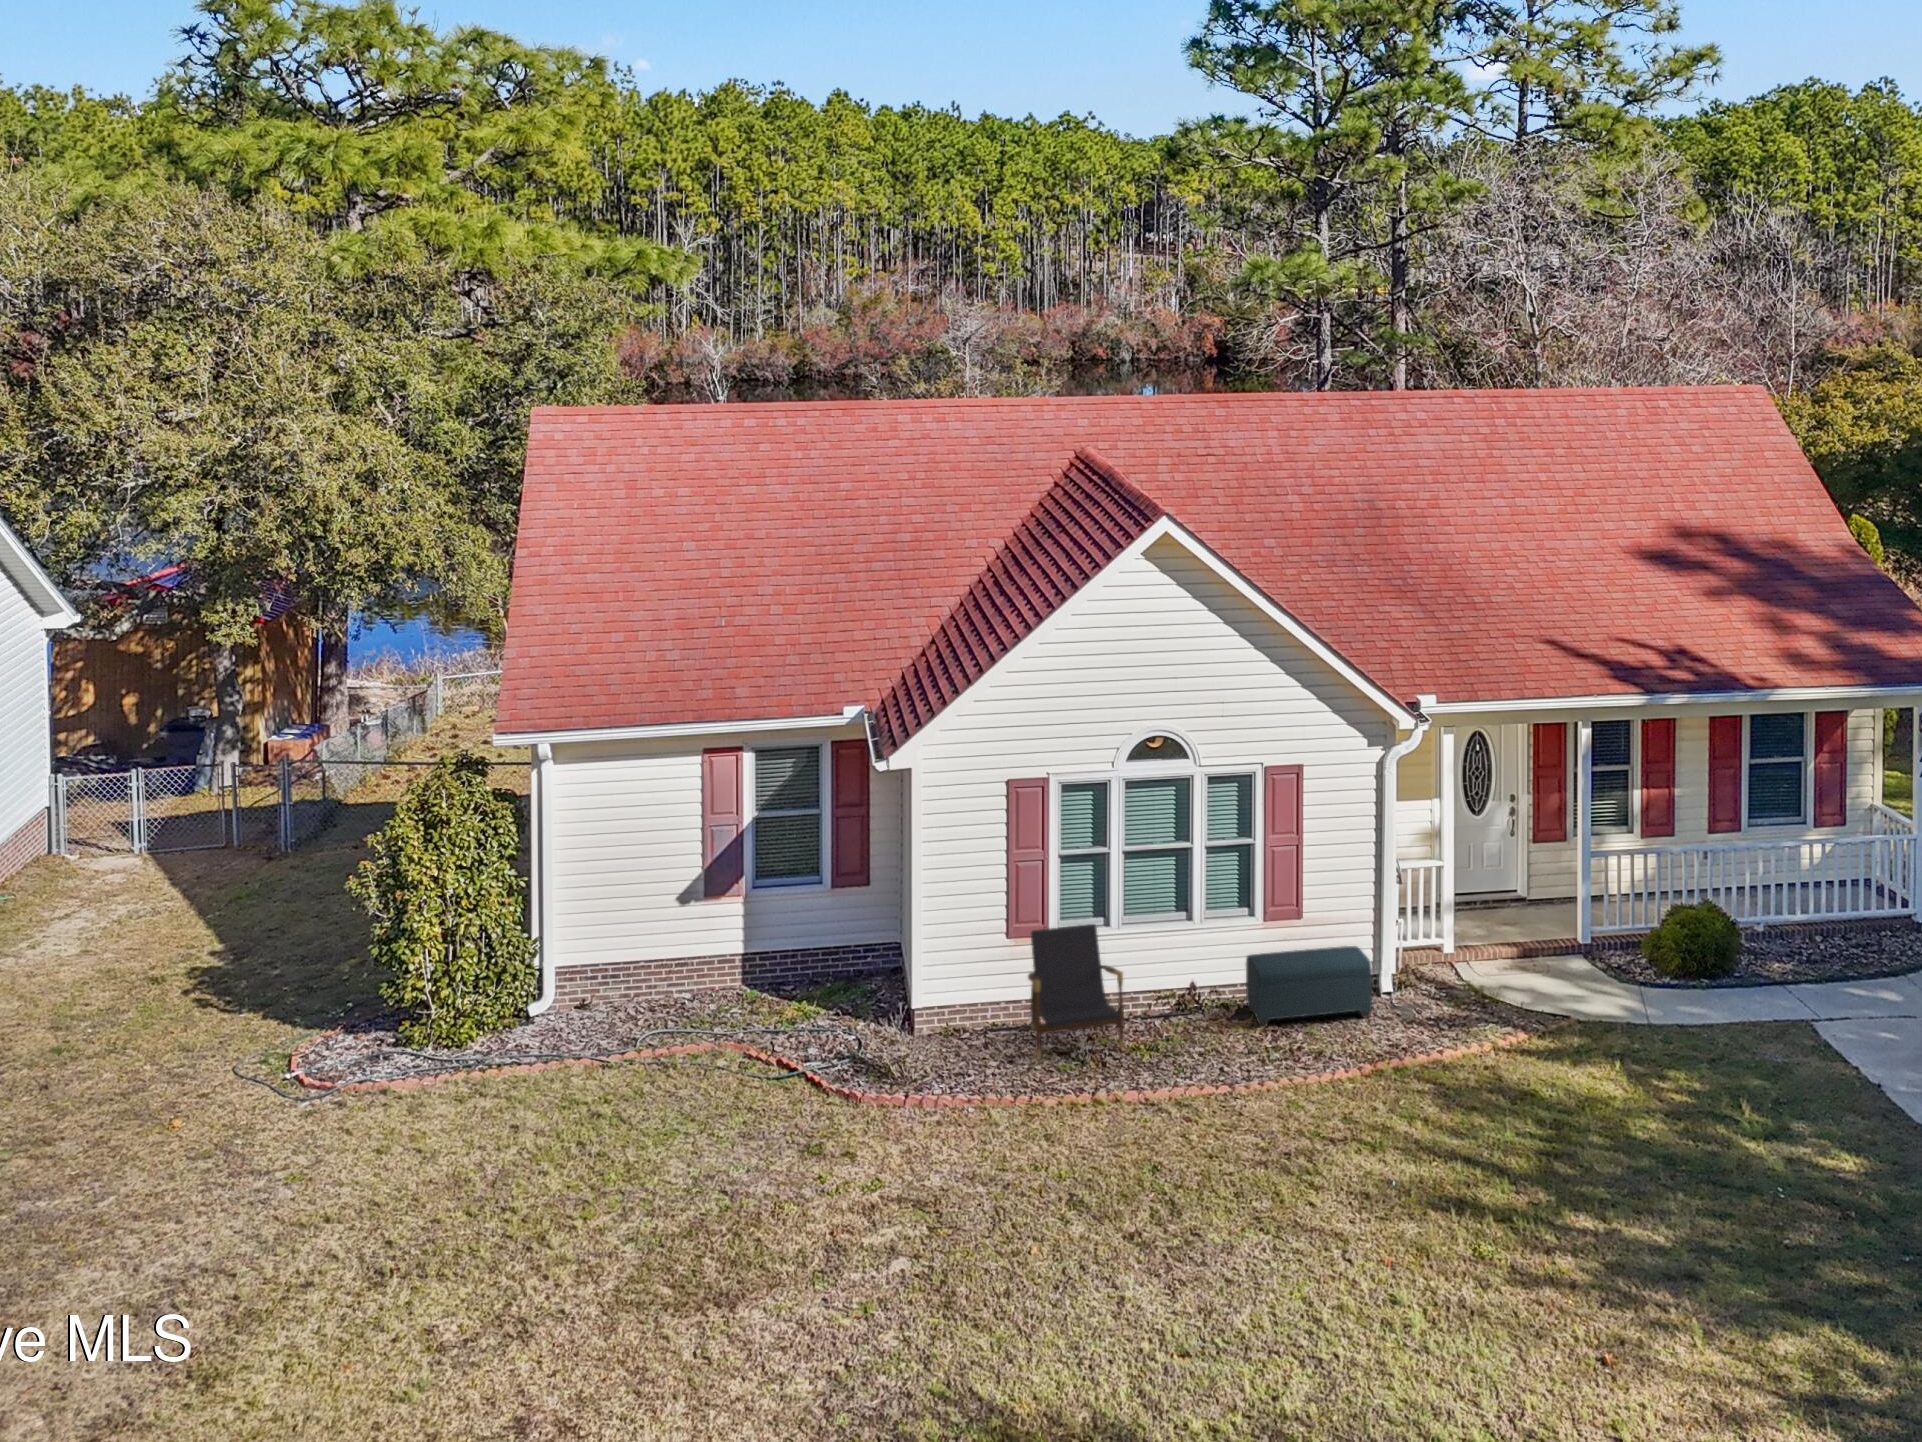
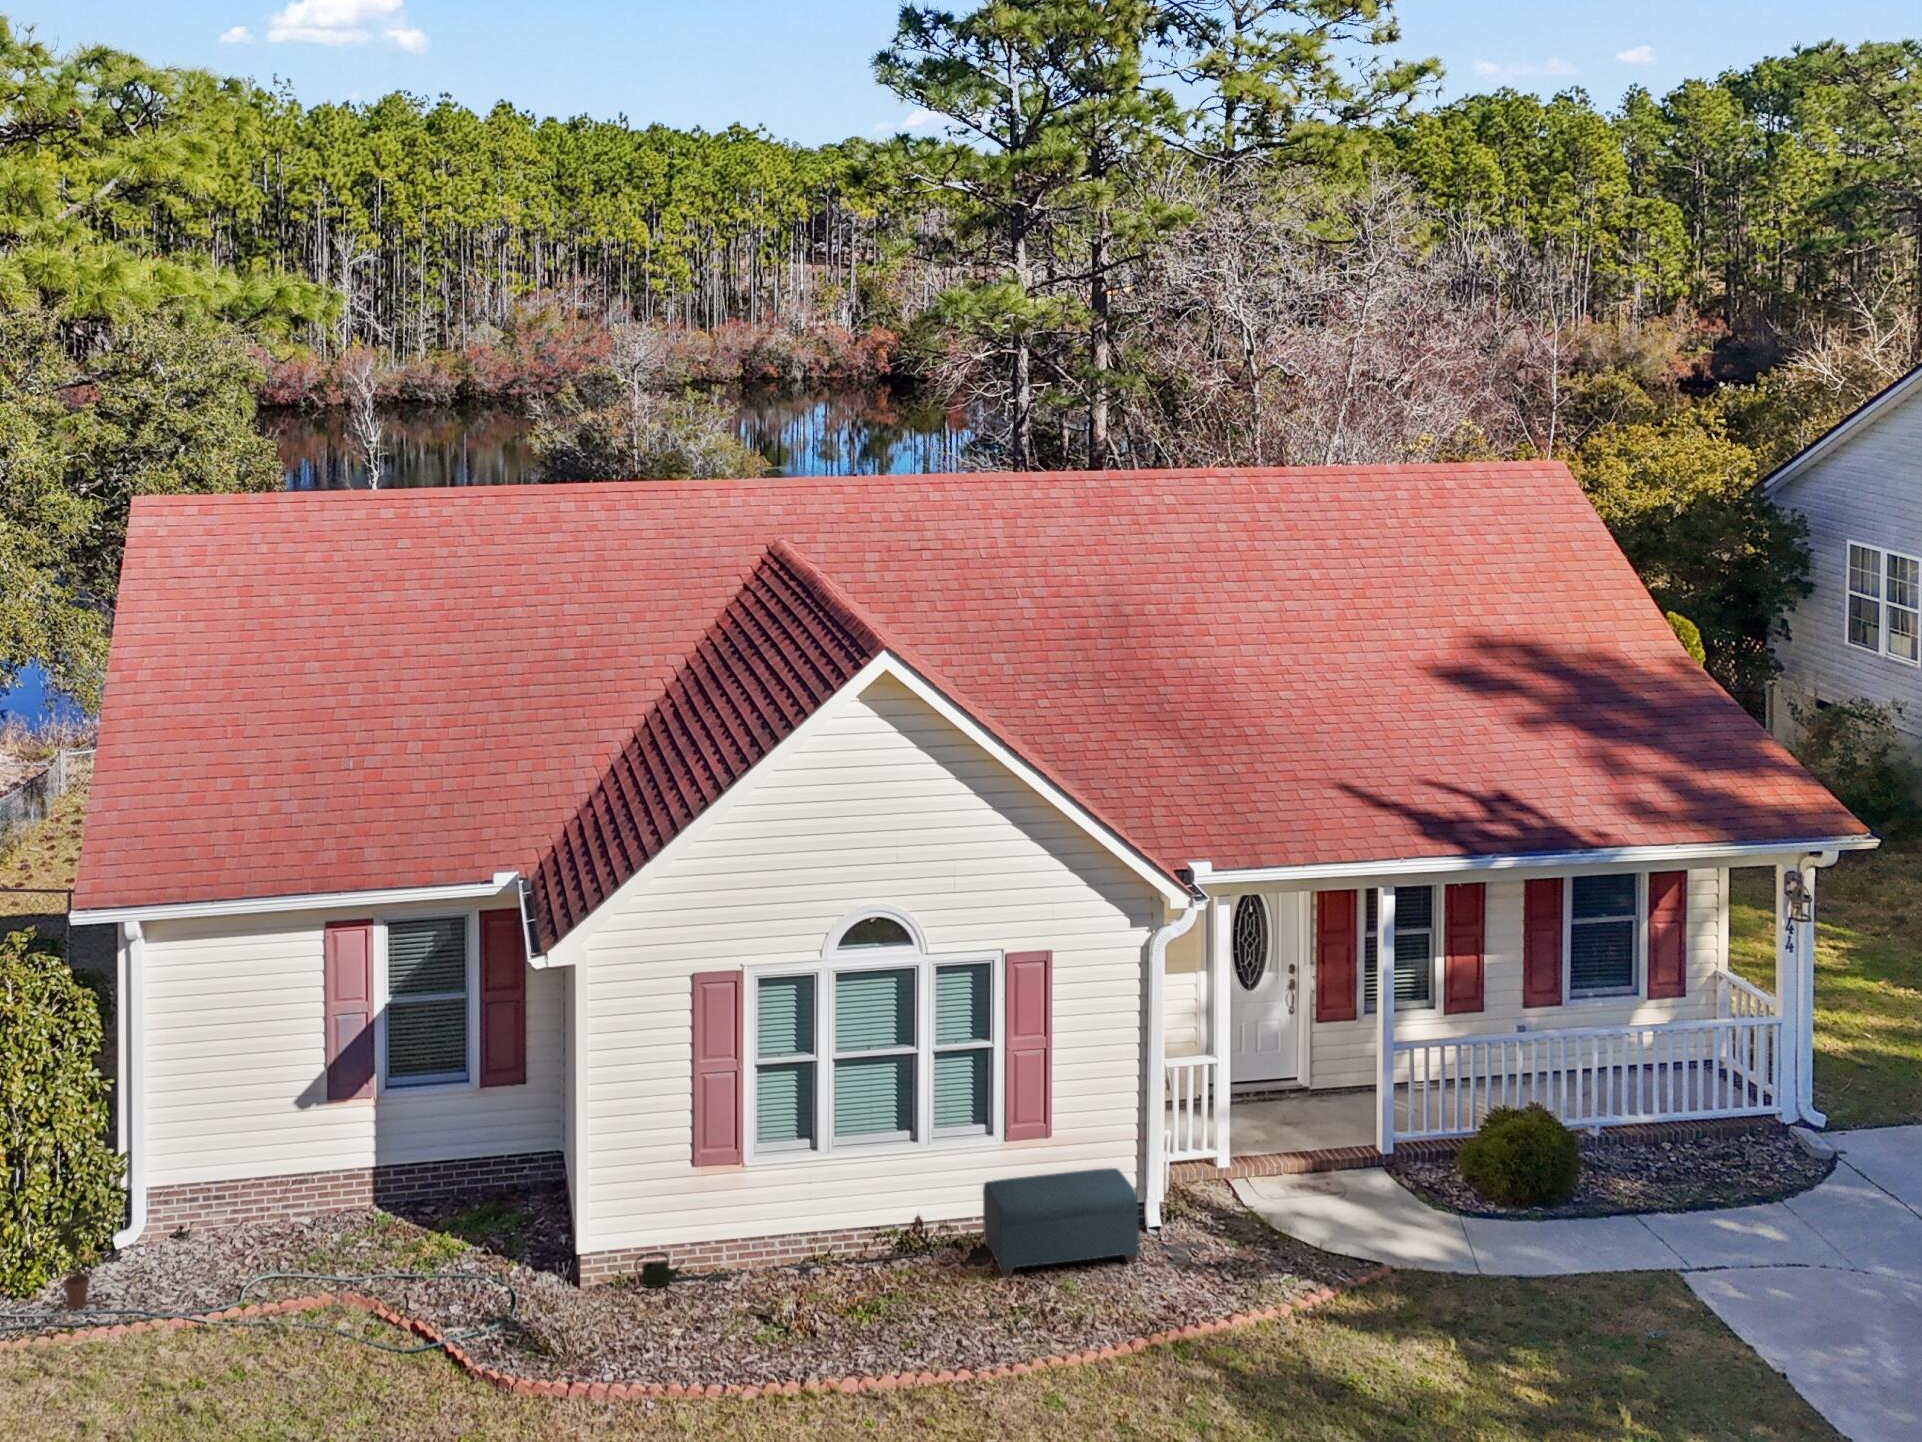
lounge chair: present [1028,924,1124,1060] -> none [719,1146,838,1330]
potted plant: none [480,969,526,1053] -> present [51,1204,106,1309]
watering can: none [959,1008,1002,1036] -> present [635,1252,685,1287]

